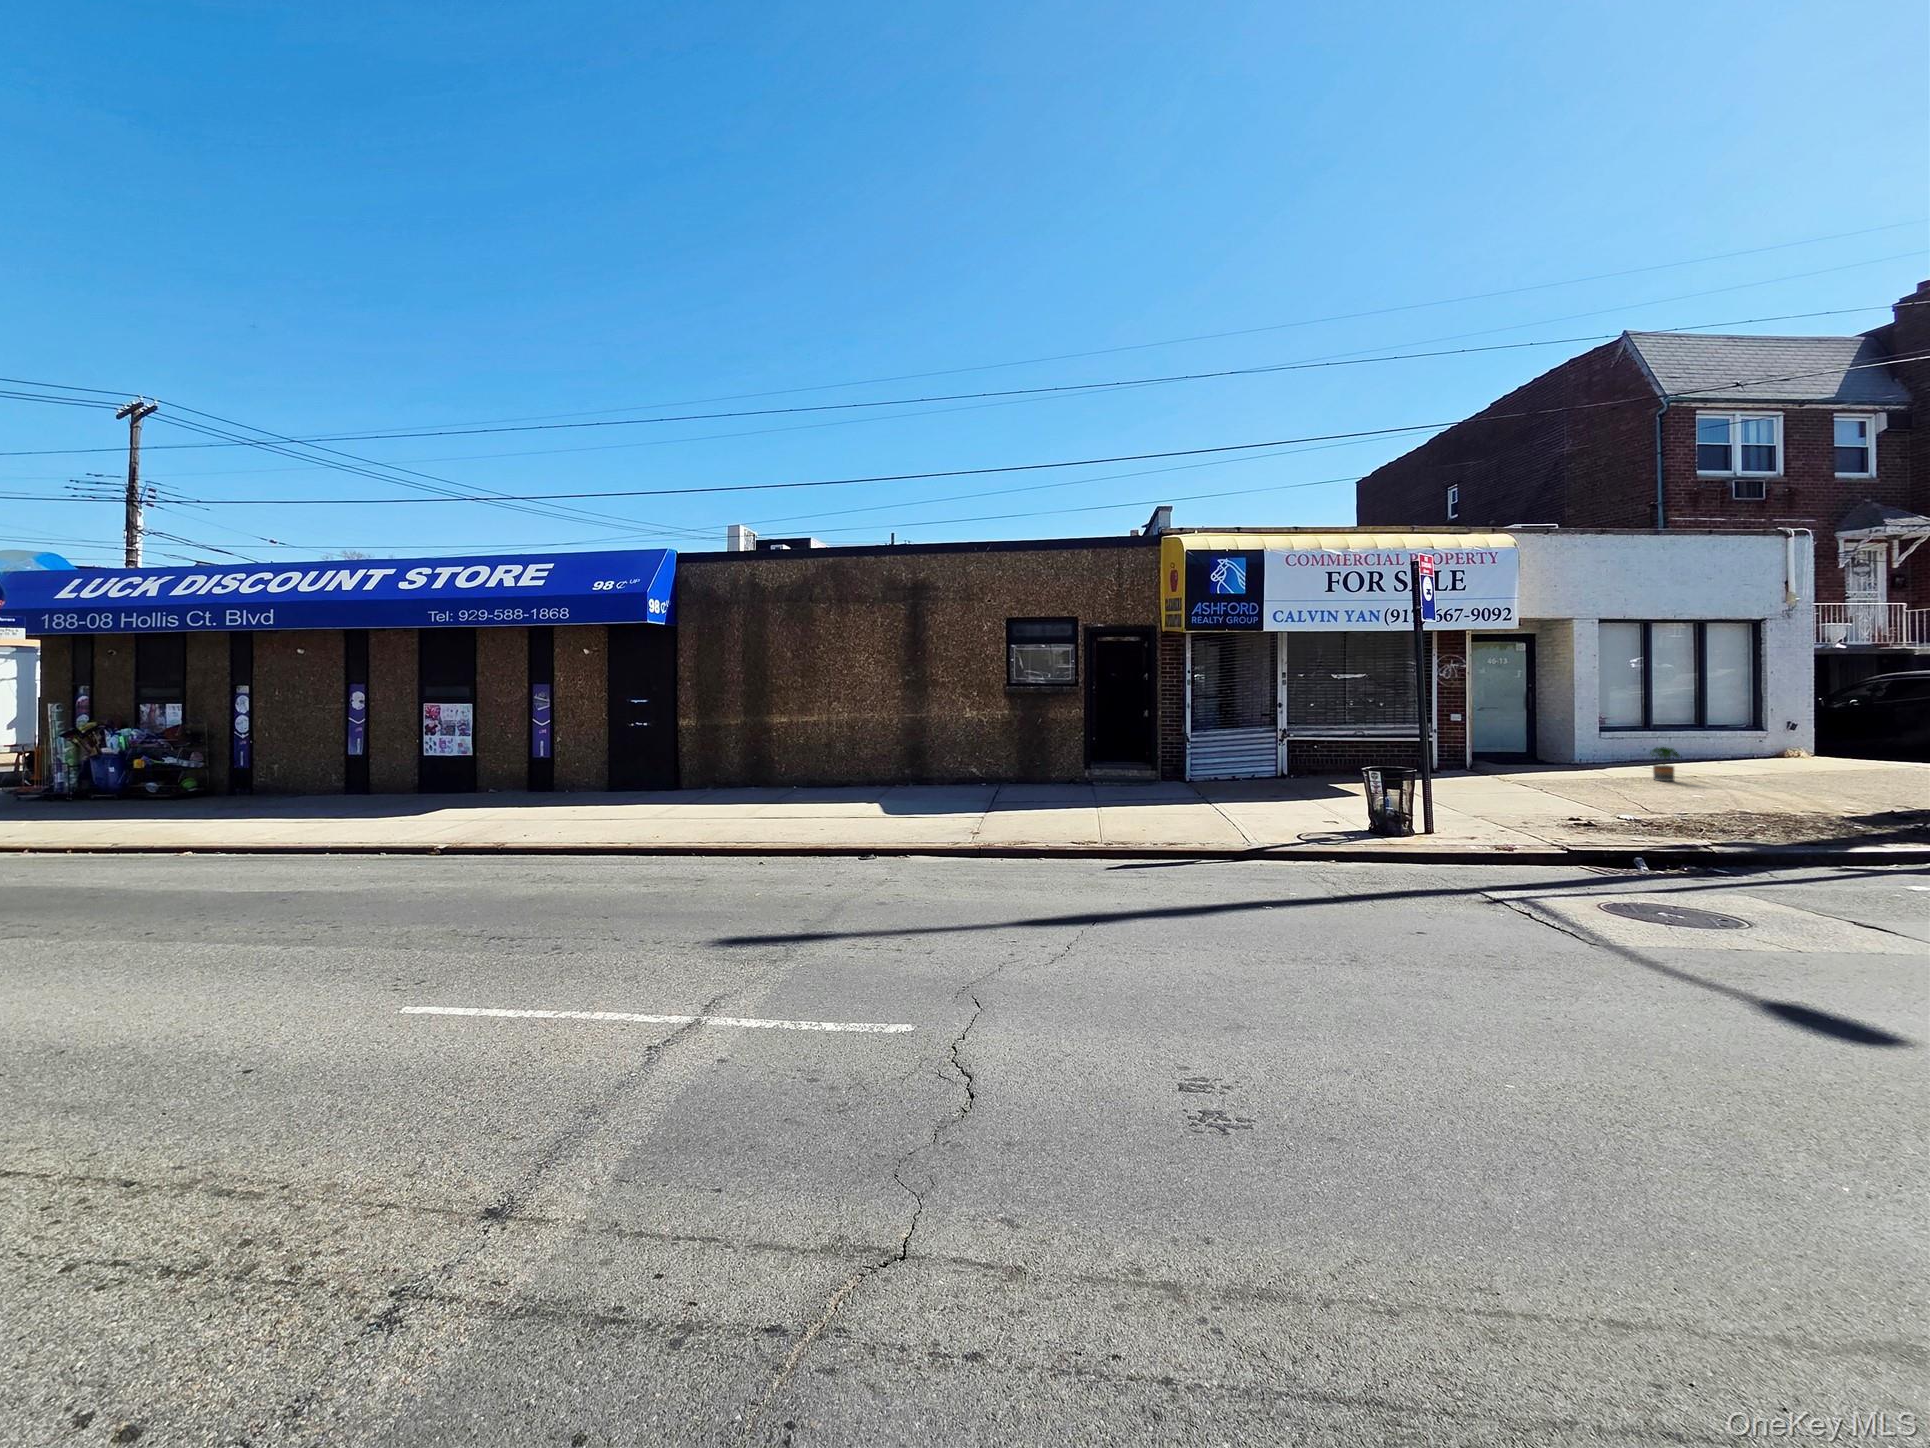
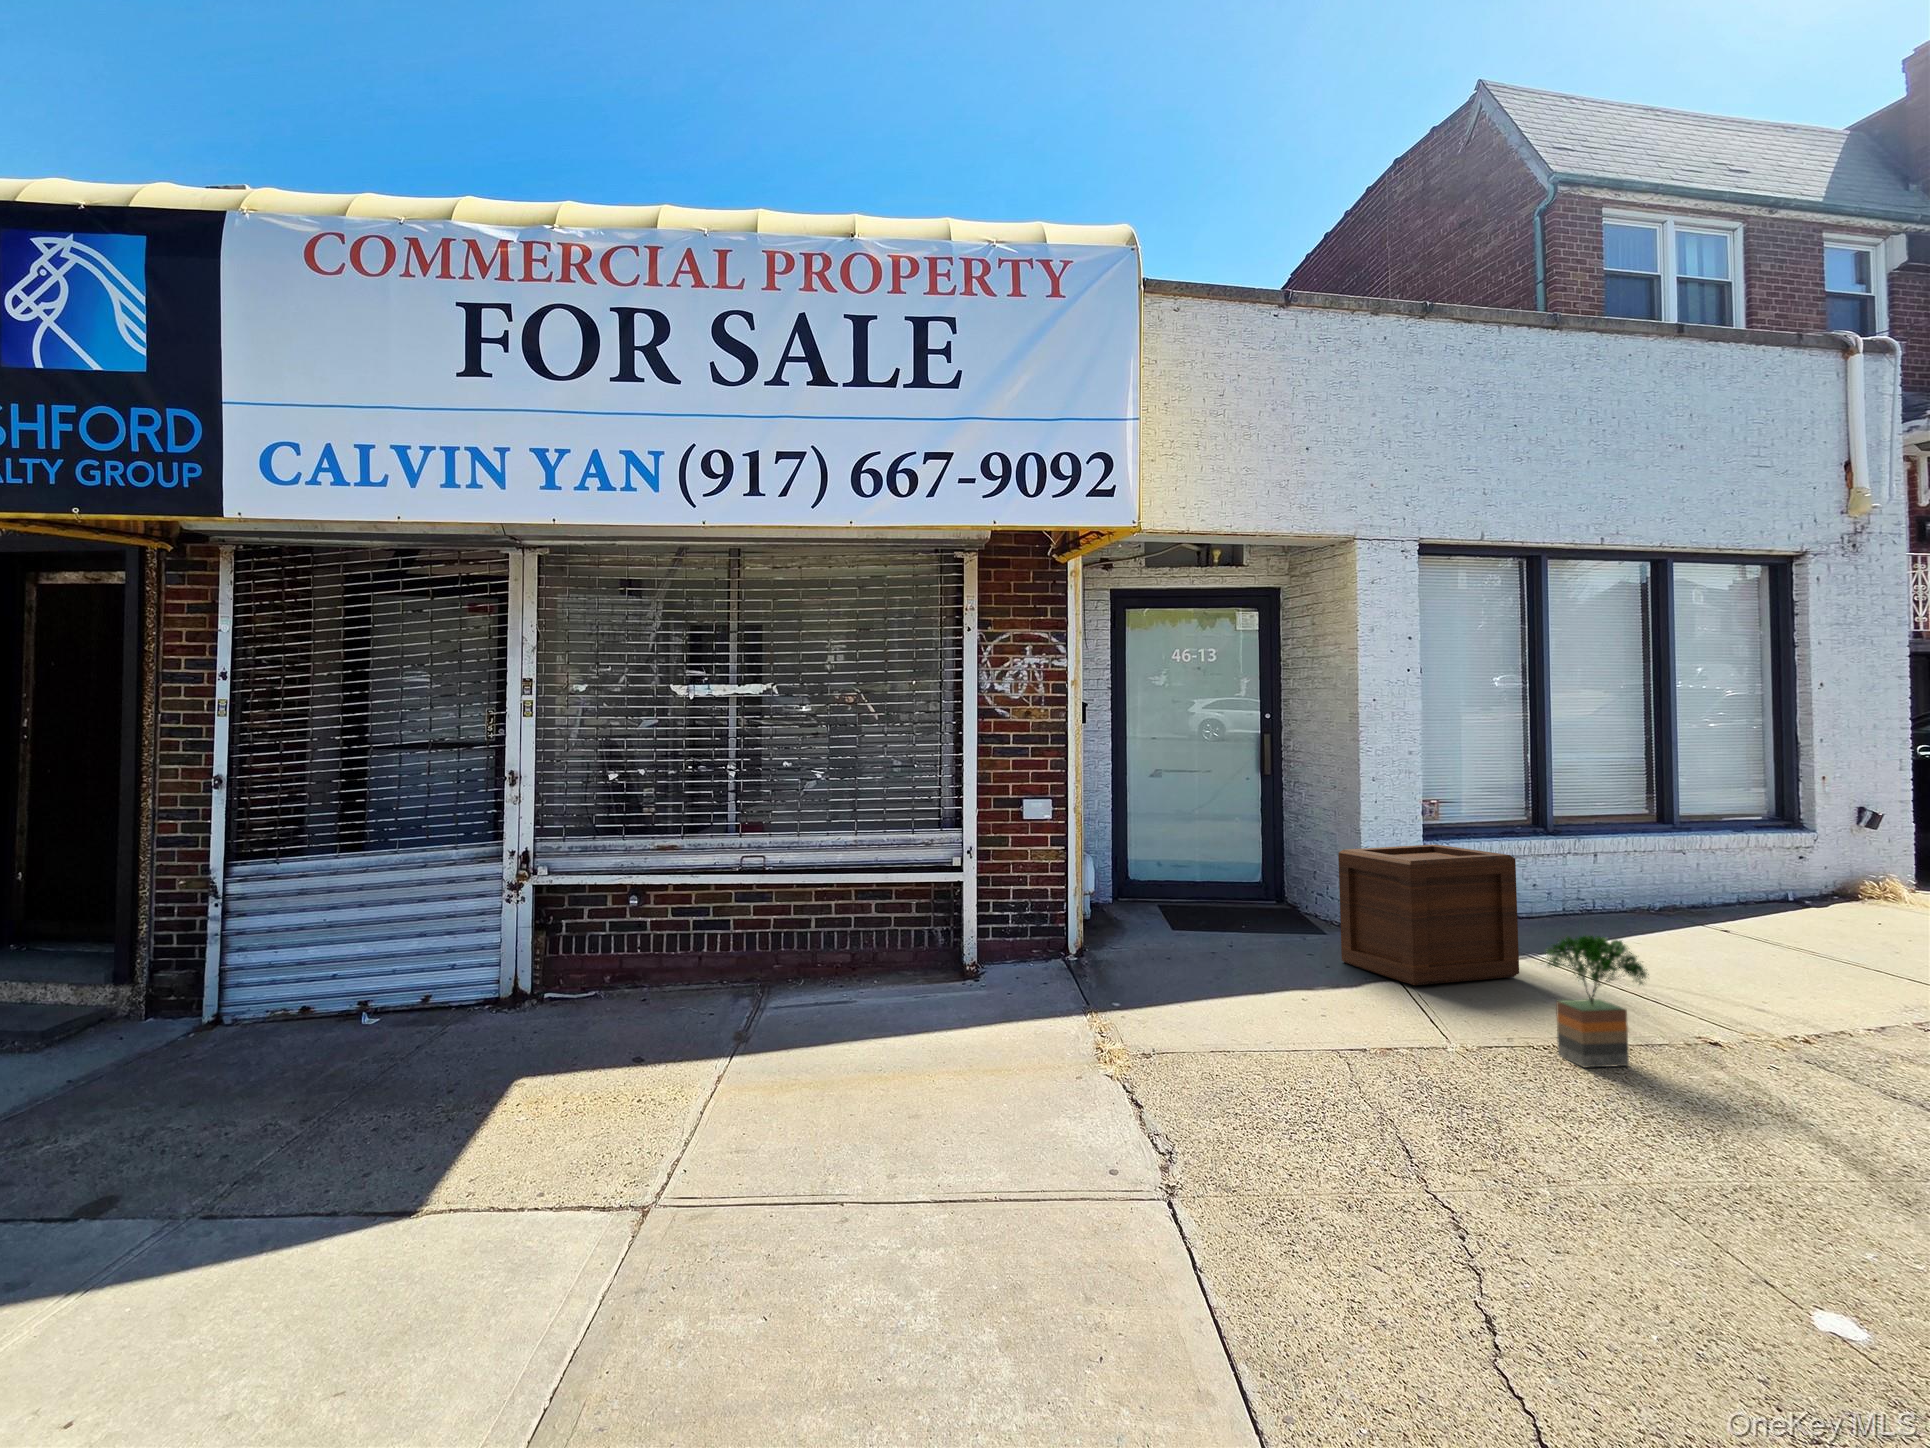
wooden crate: none [1577,729,1641,770] -> present [1338,844,1519,985]

